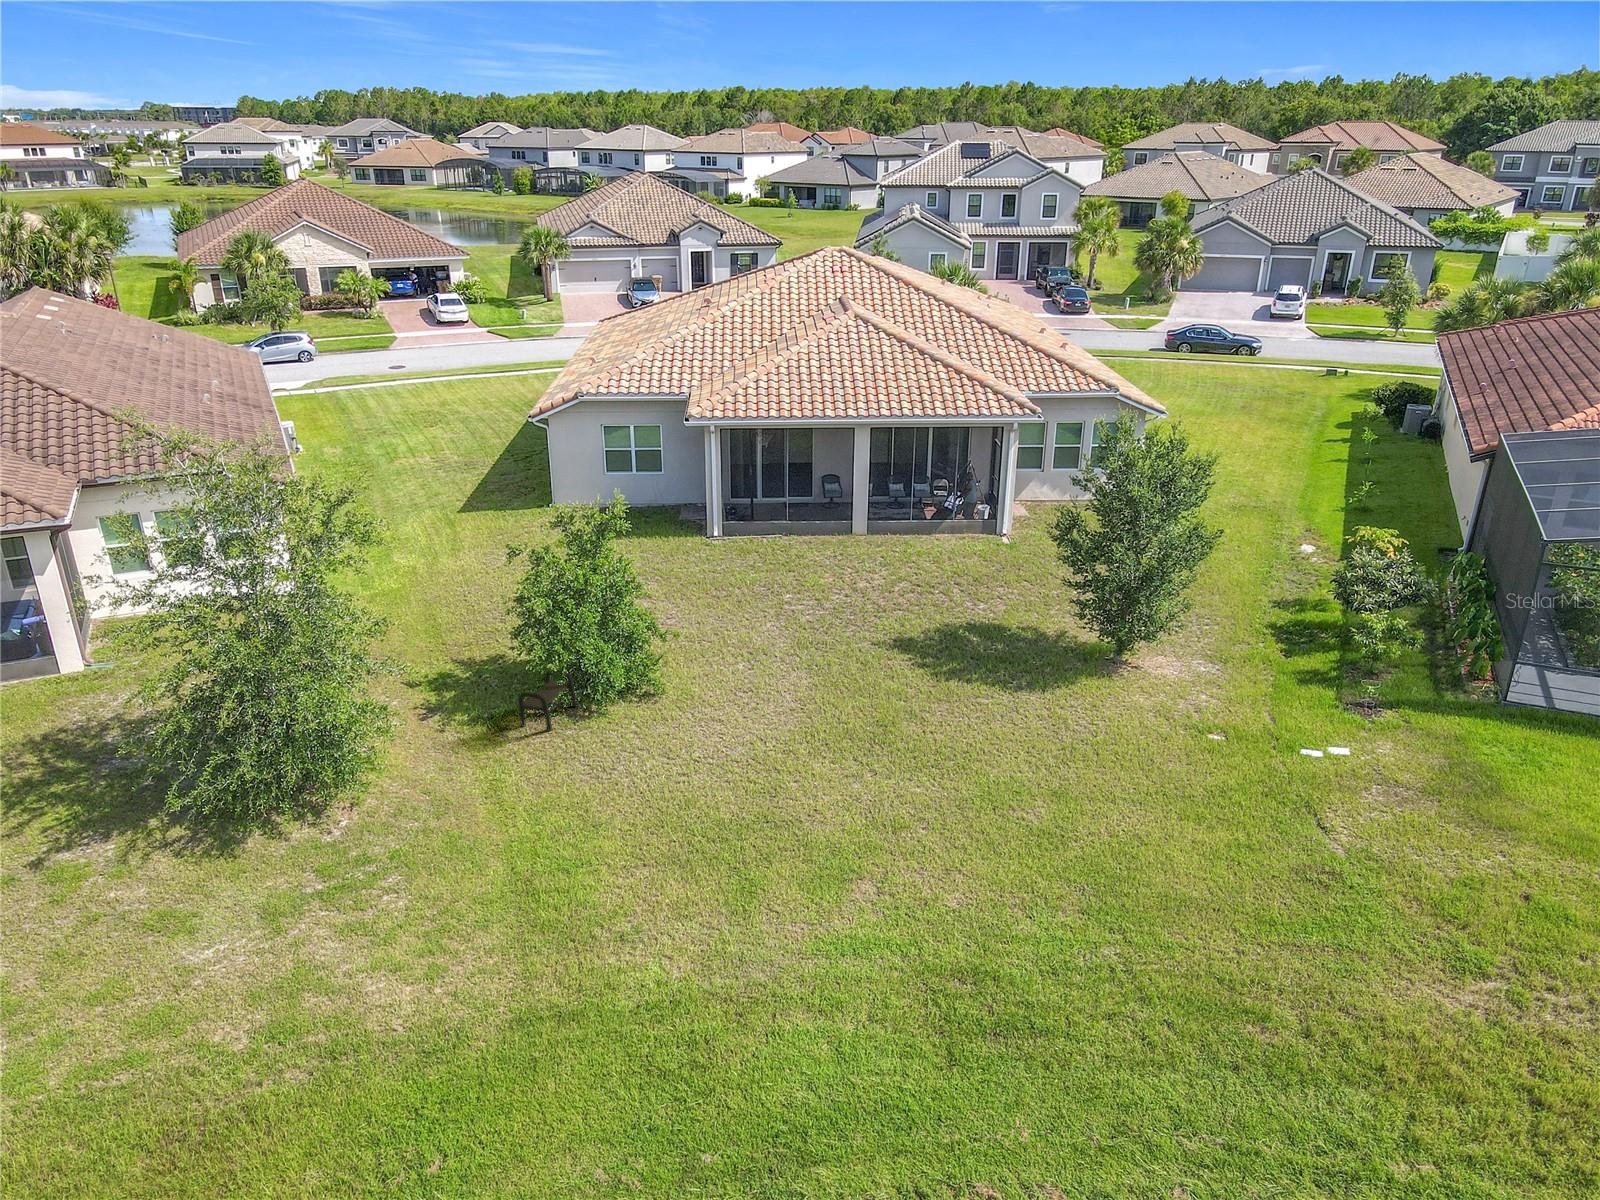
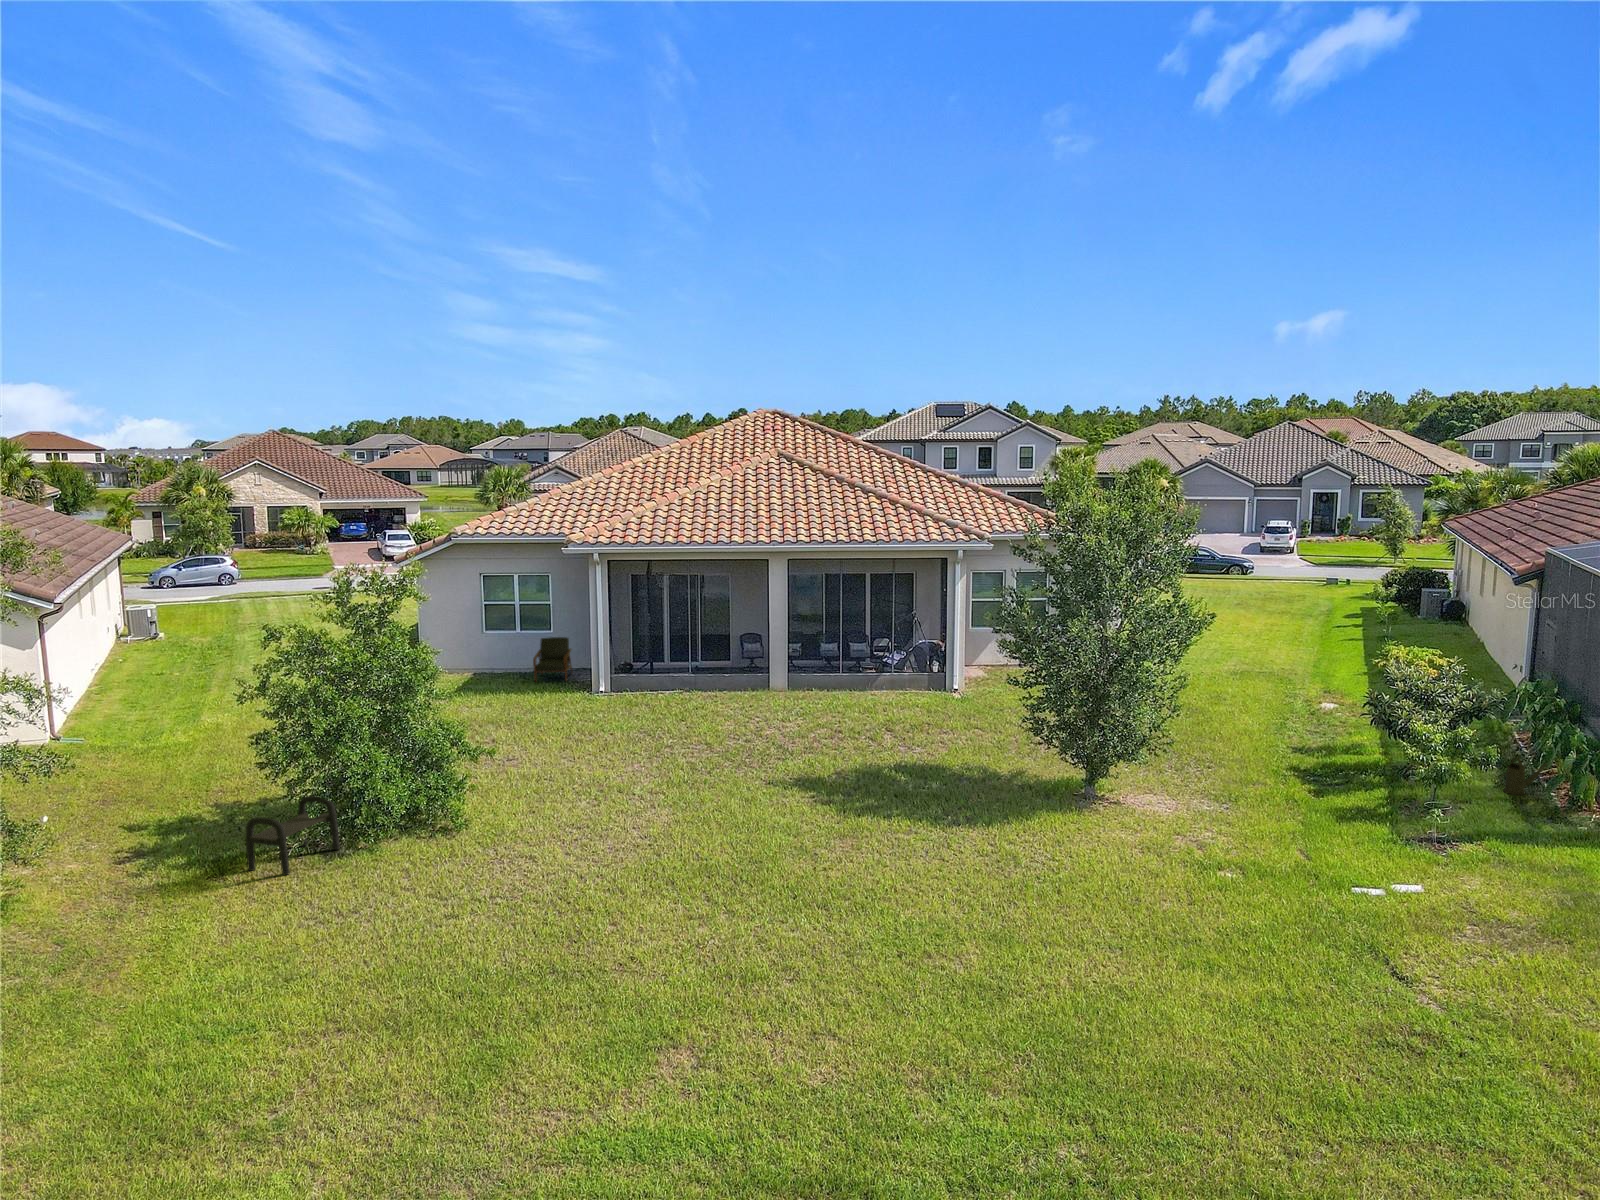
chair: none [653,480,683,519] -> present [533,637,572,681]
watering can: none [1424,632,1461,659] -> present [1500,758,1547,795]

